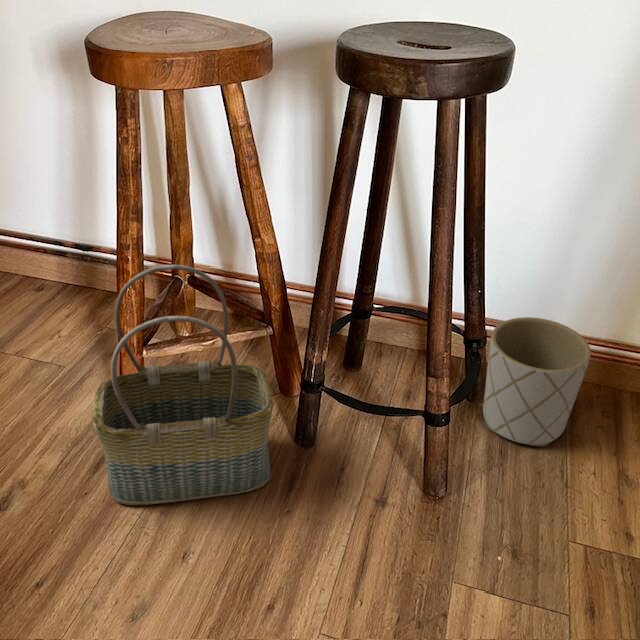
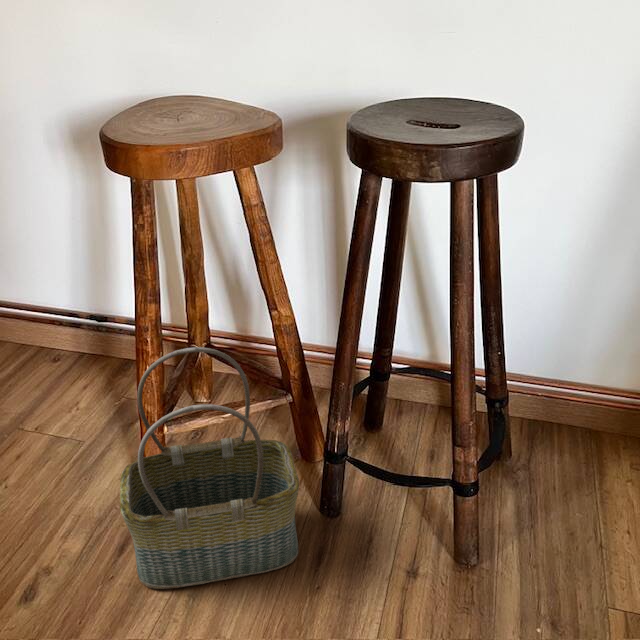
planter: present [483,317,591,446] -> none [509,375,616,507]

